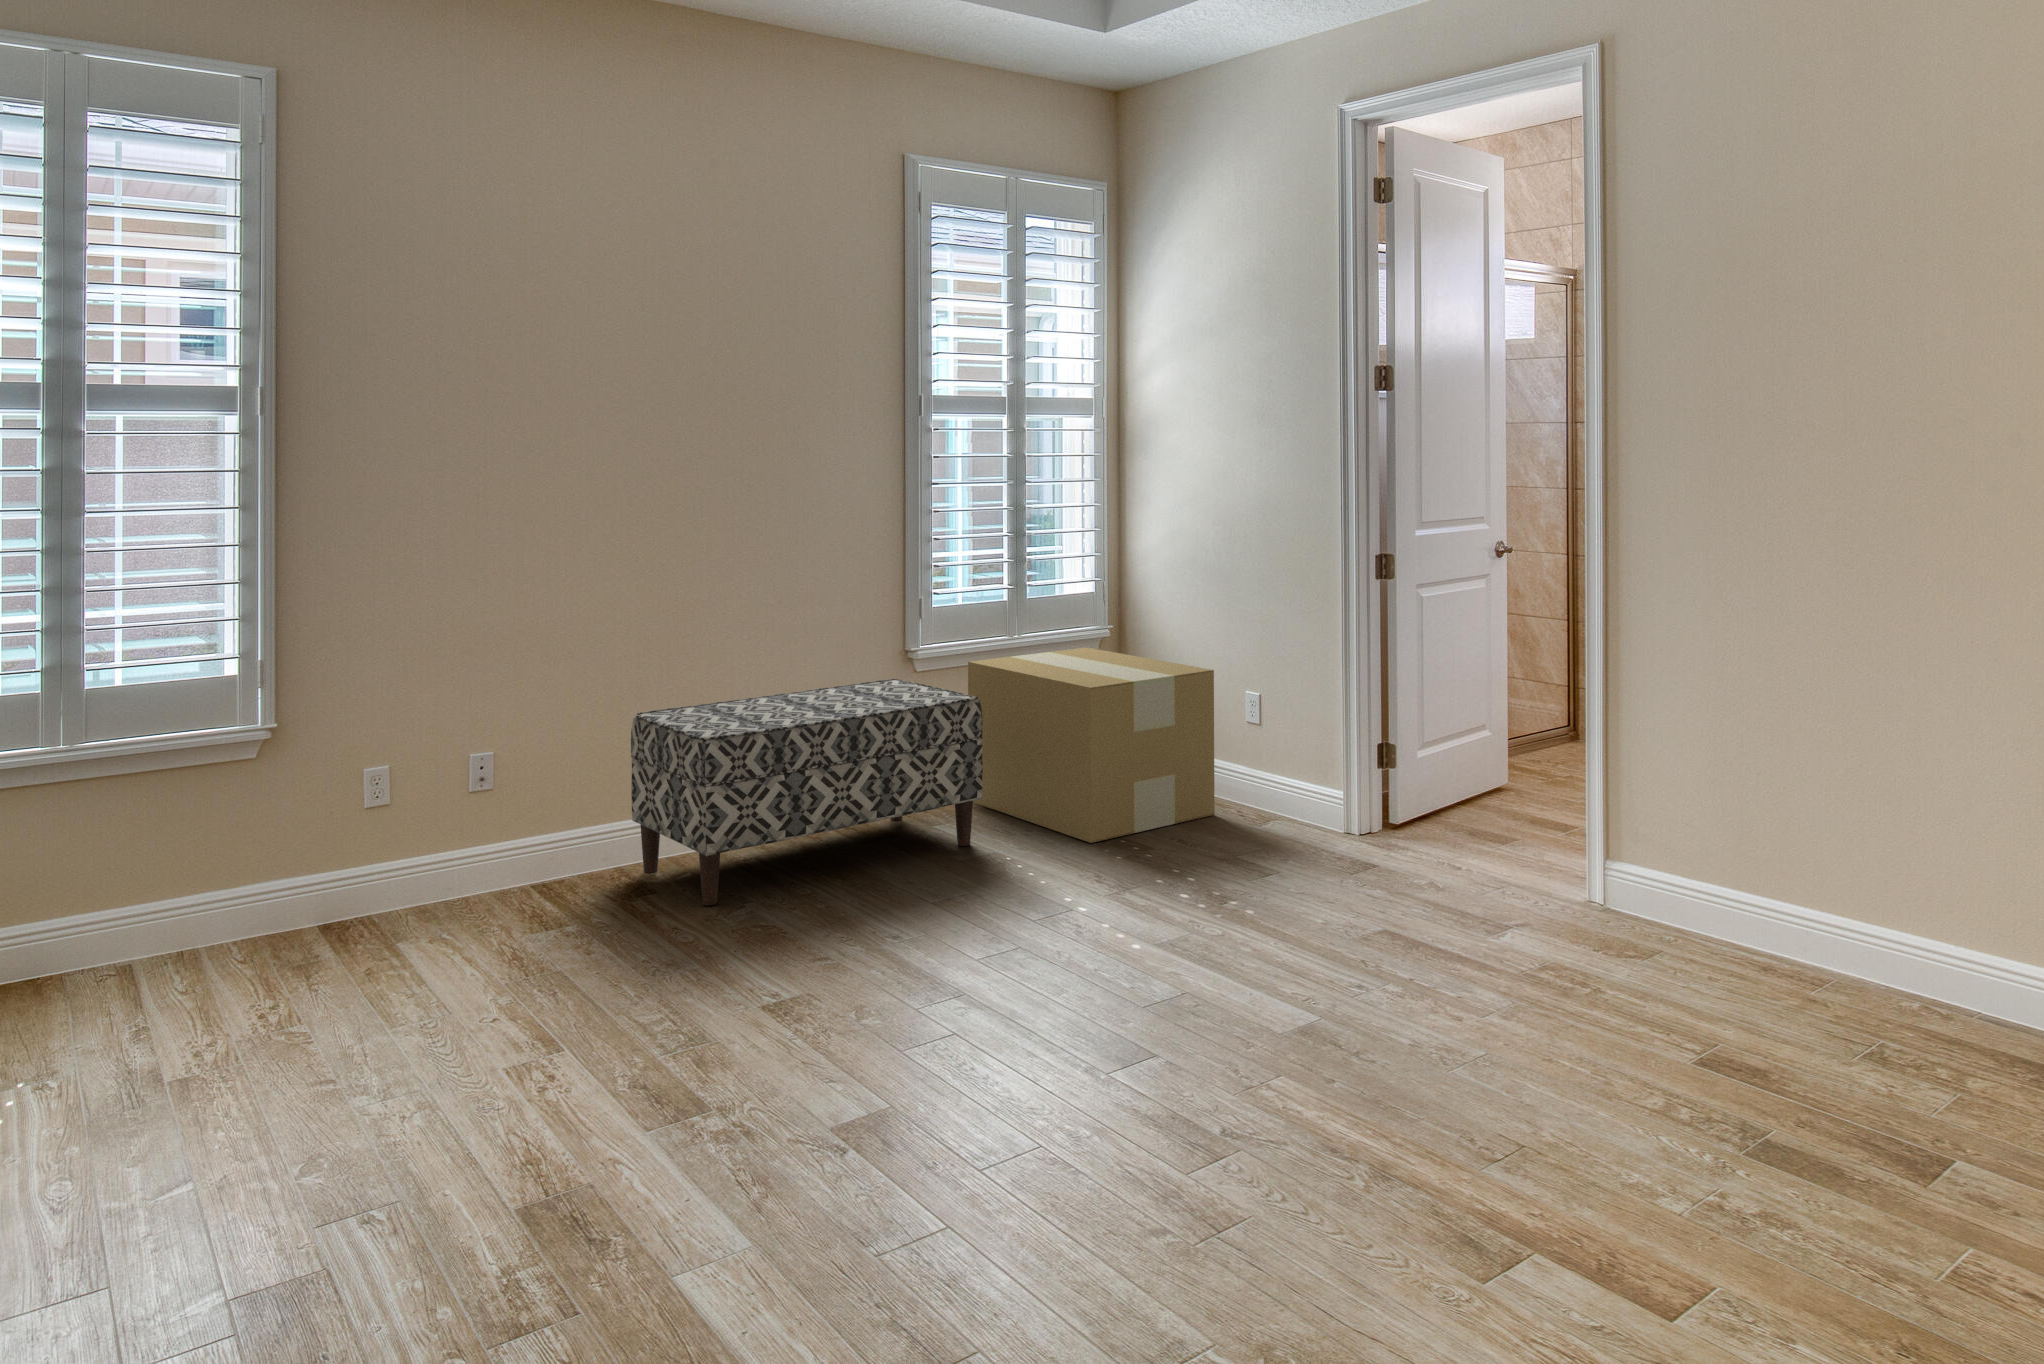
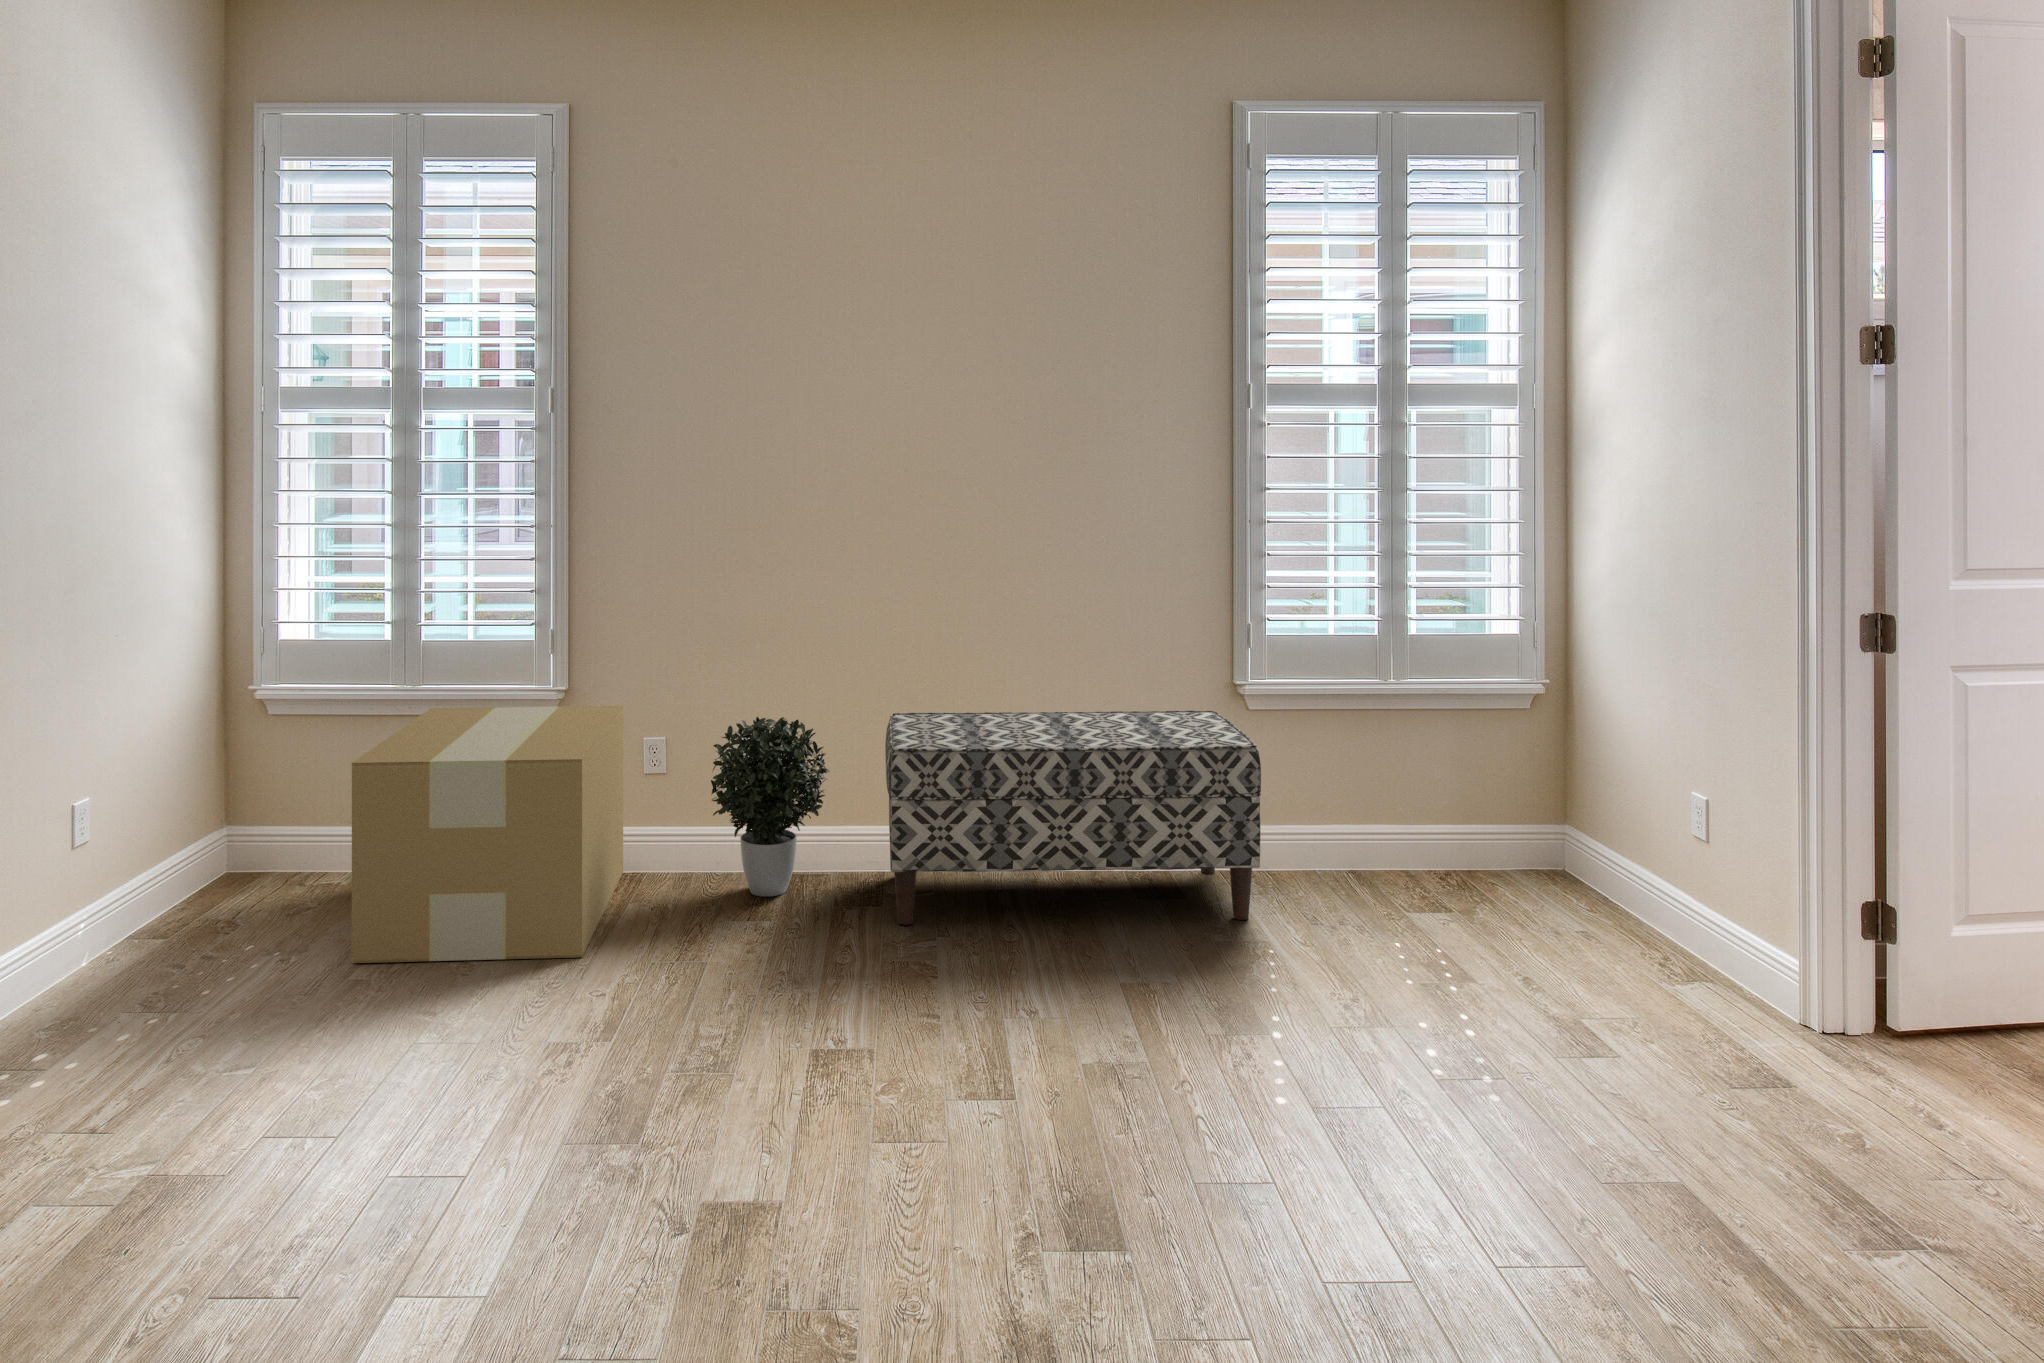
cardboard box: present [968,647,1215,843] -> present [352,706,623,963]
potted plant: none [471,728,605,914] -> present [711,717,830,897]

